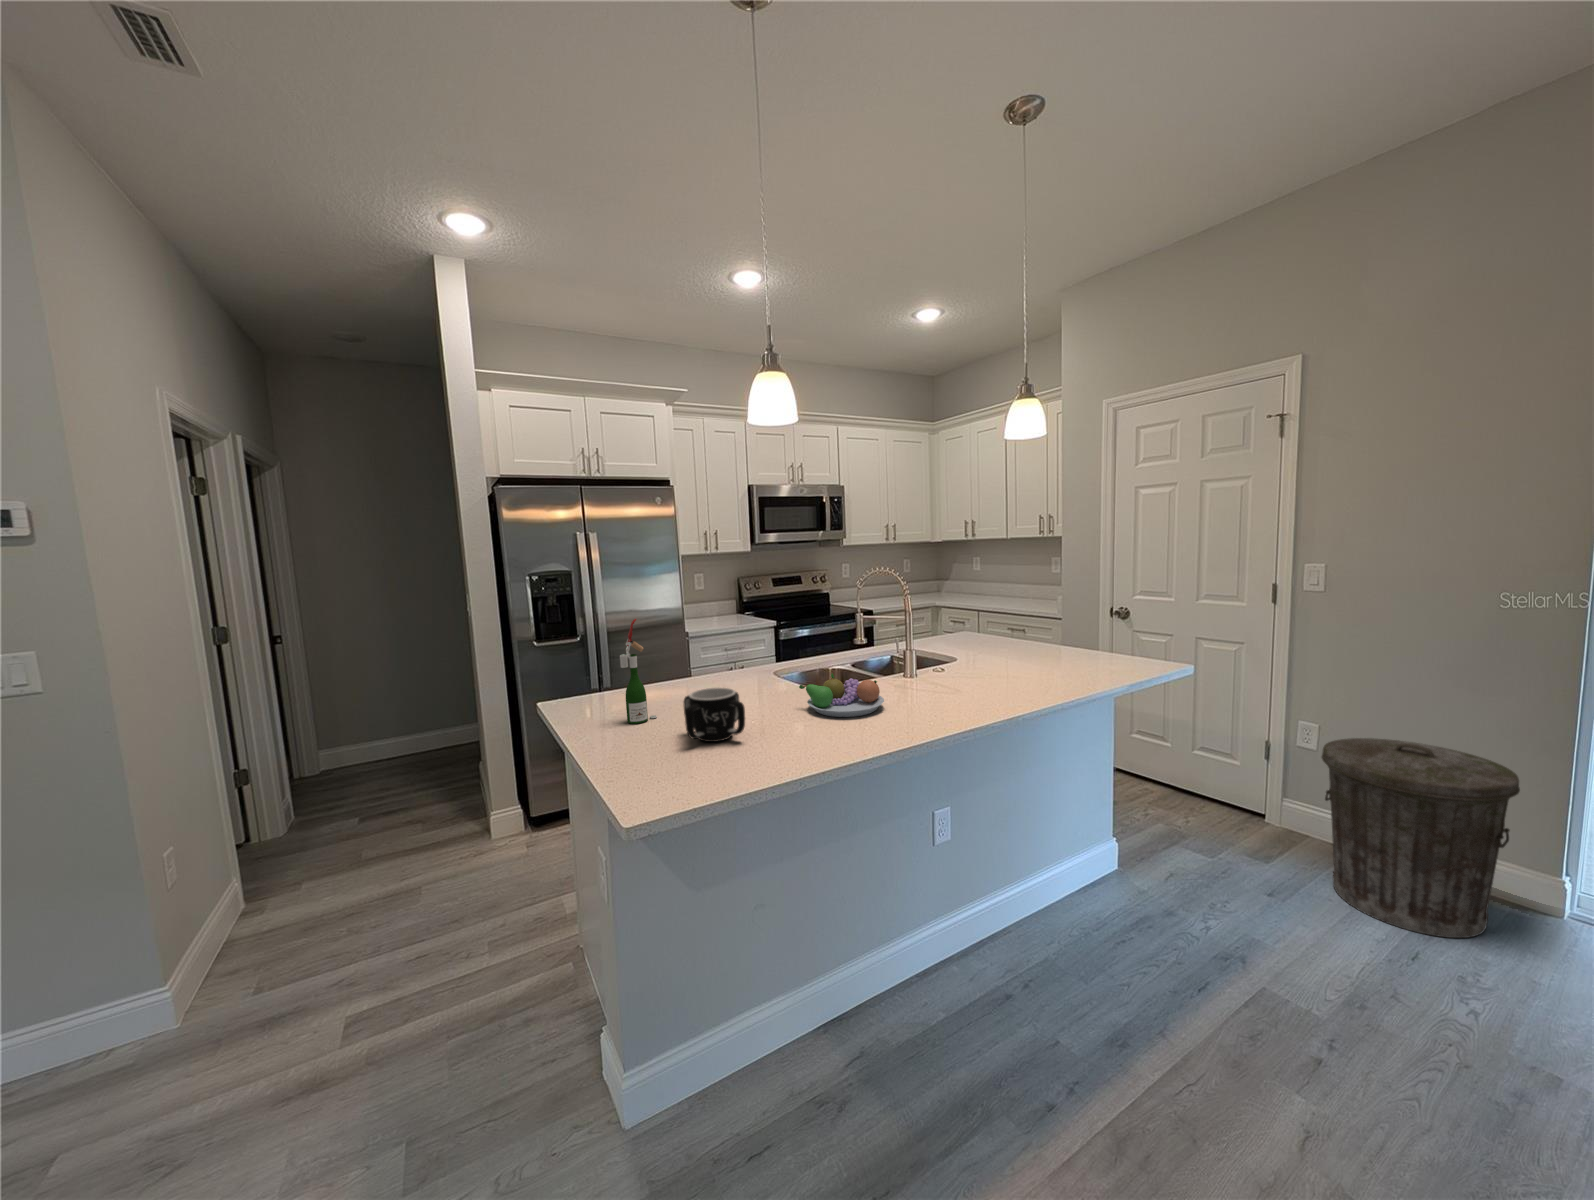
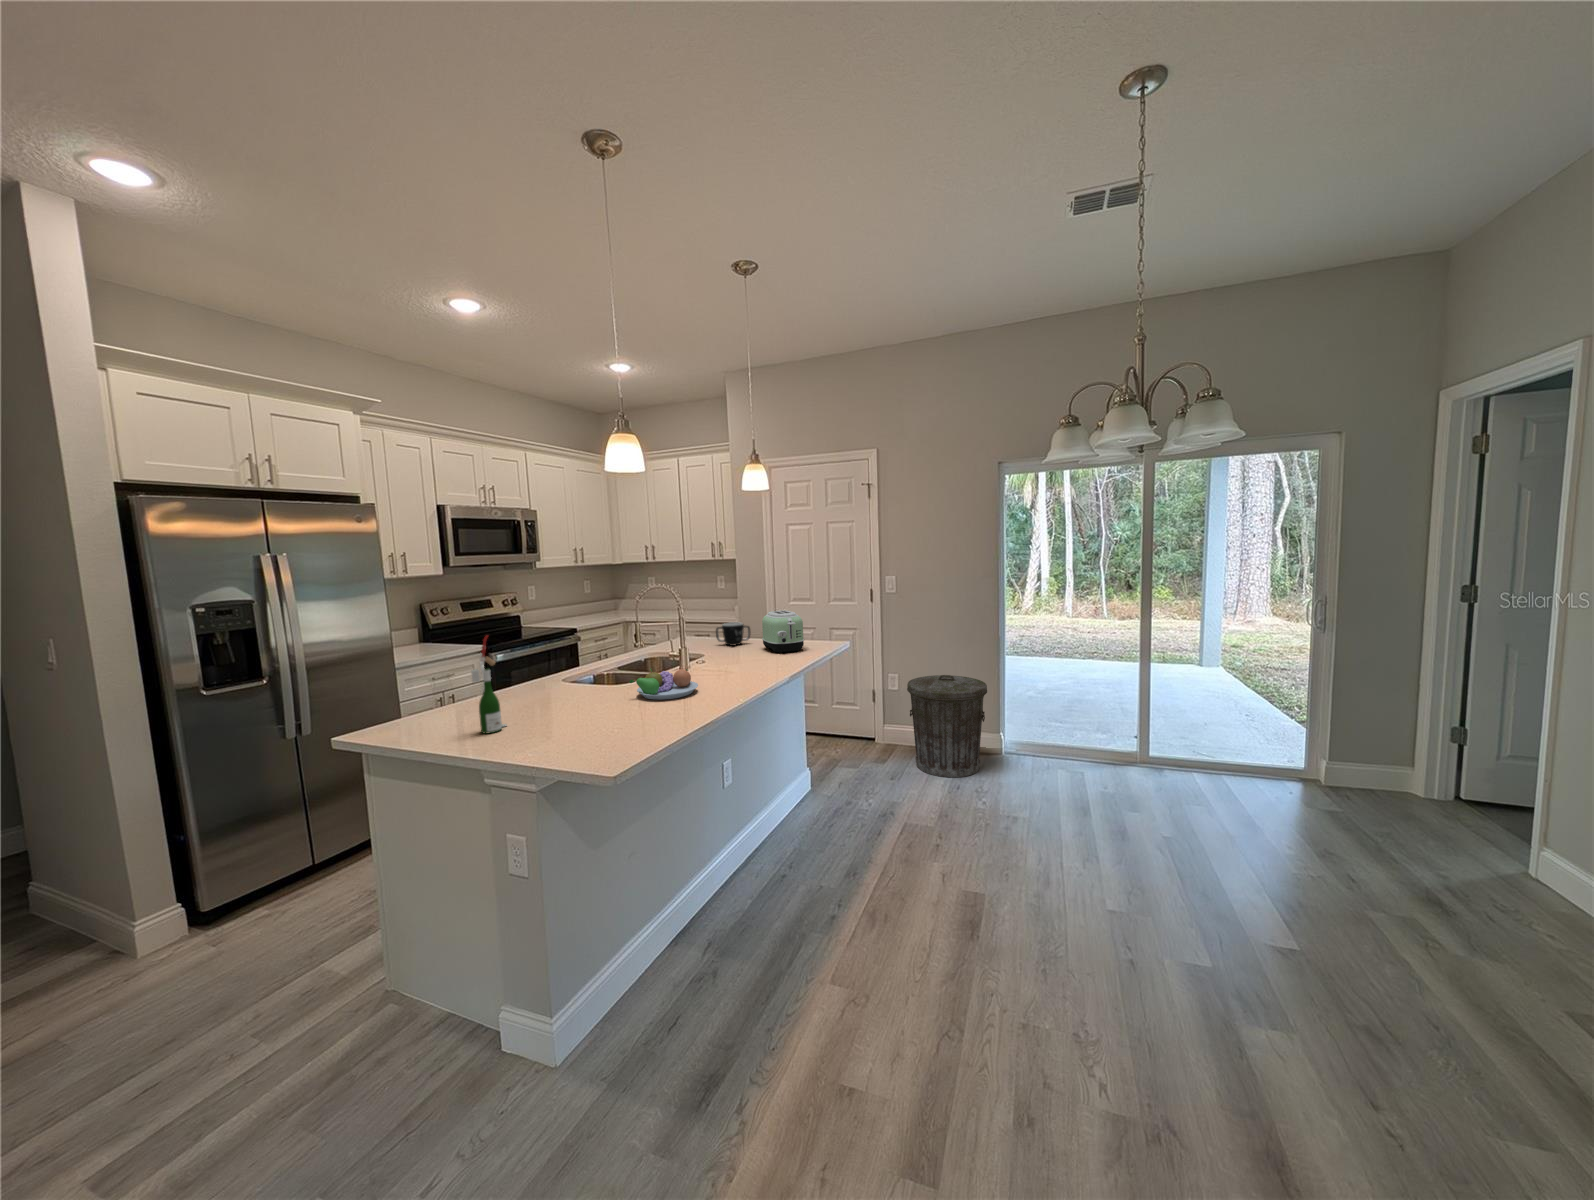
toaster: none [1039,610,1100,671] -> present [762,611,804,653]
mug: present [684,687,745,742] -> present [716,622,750,646]

